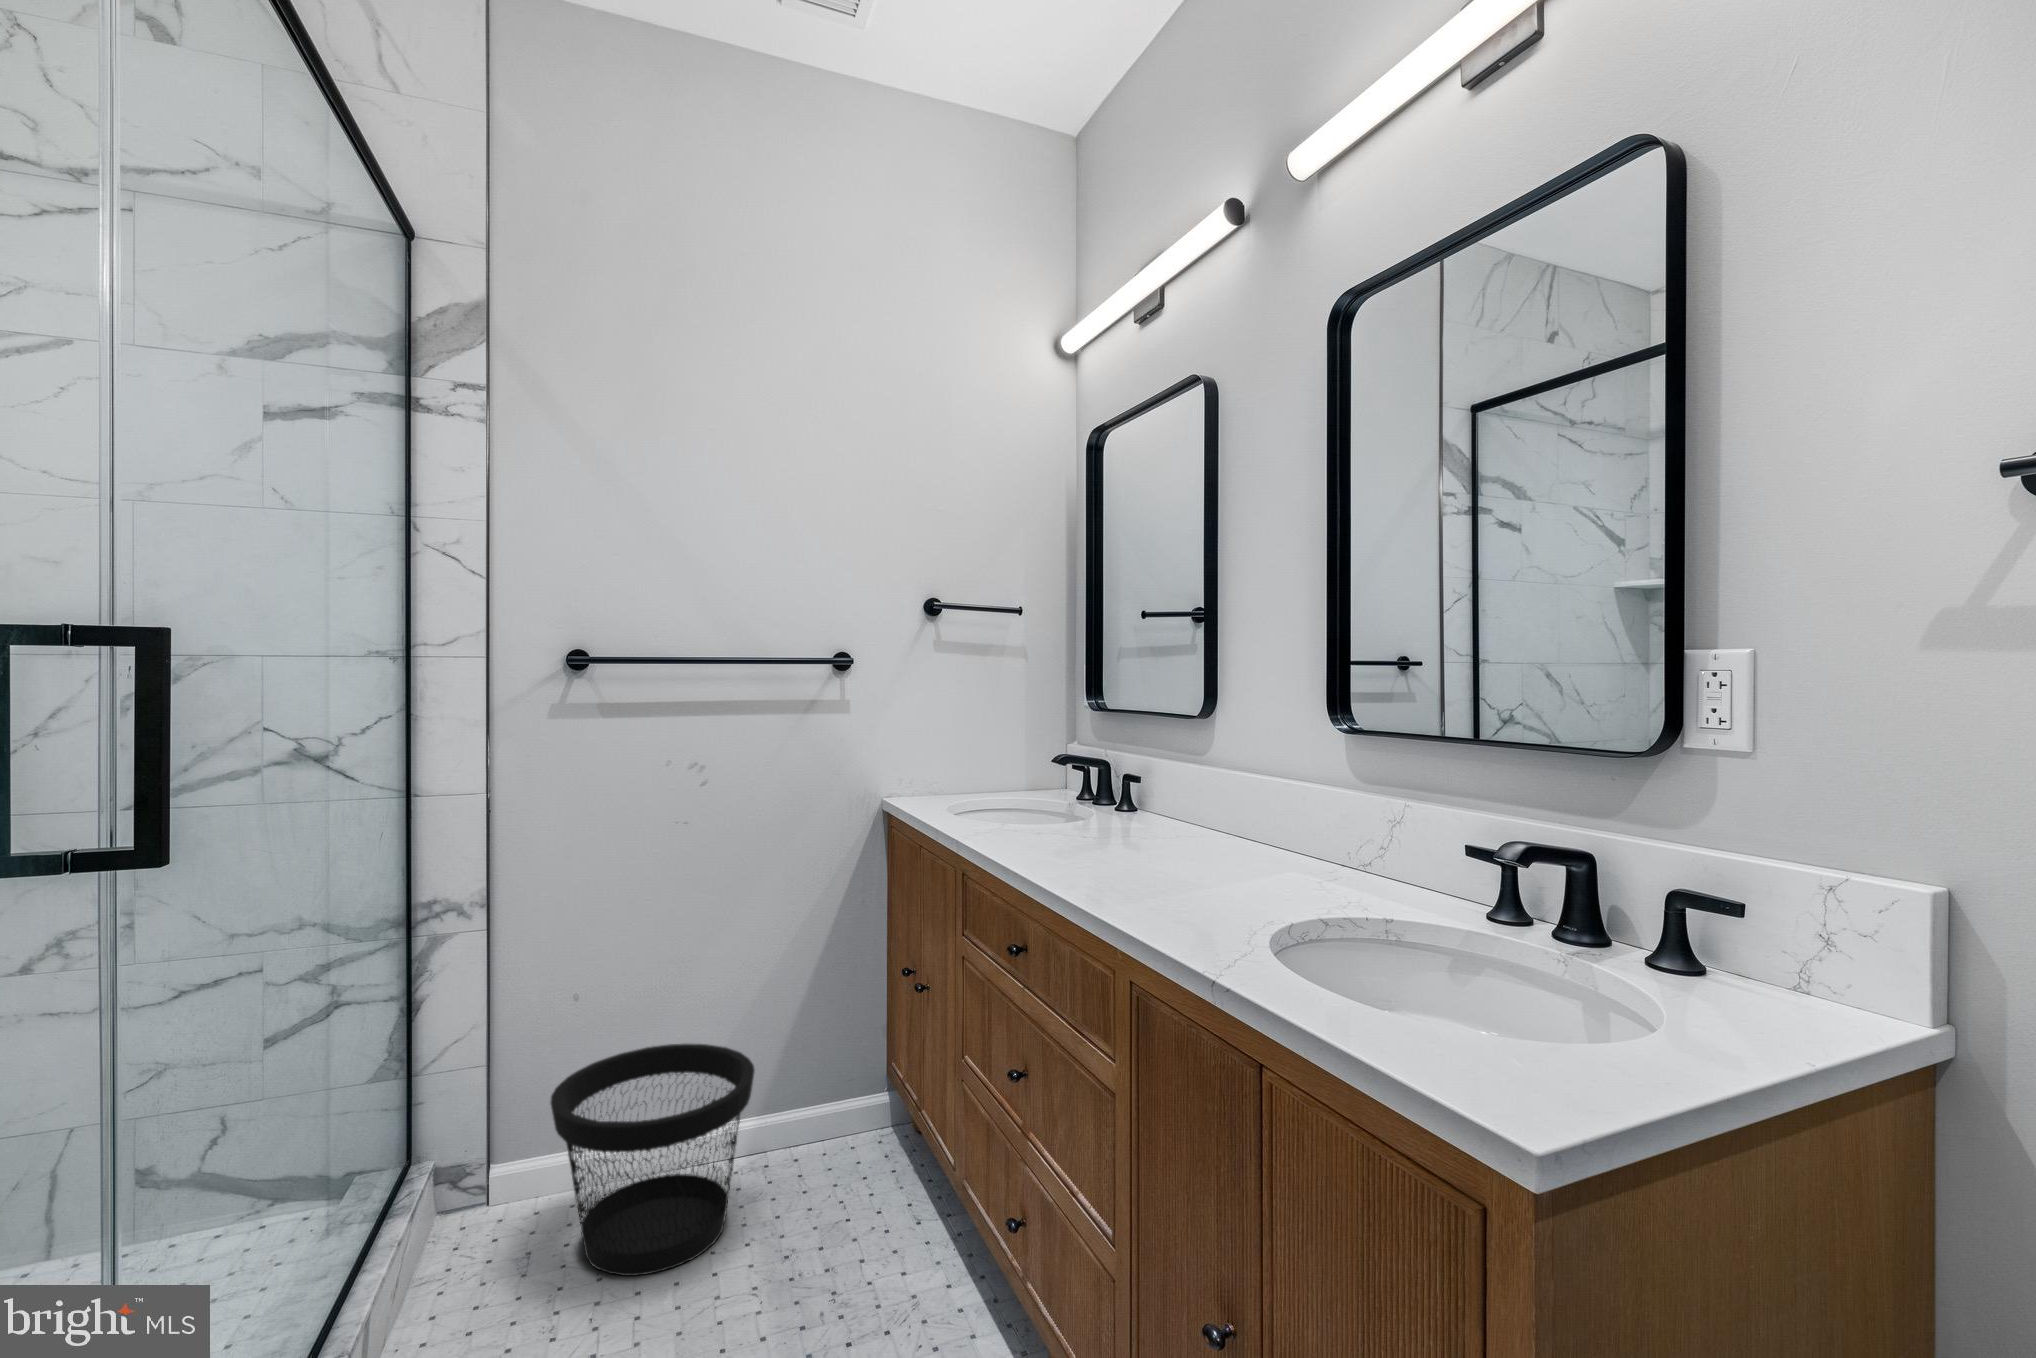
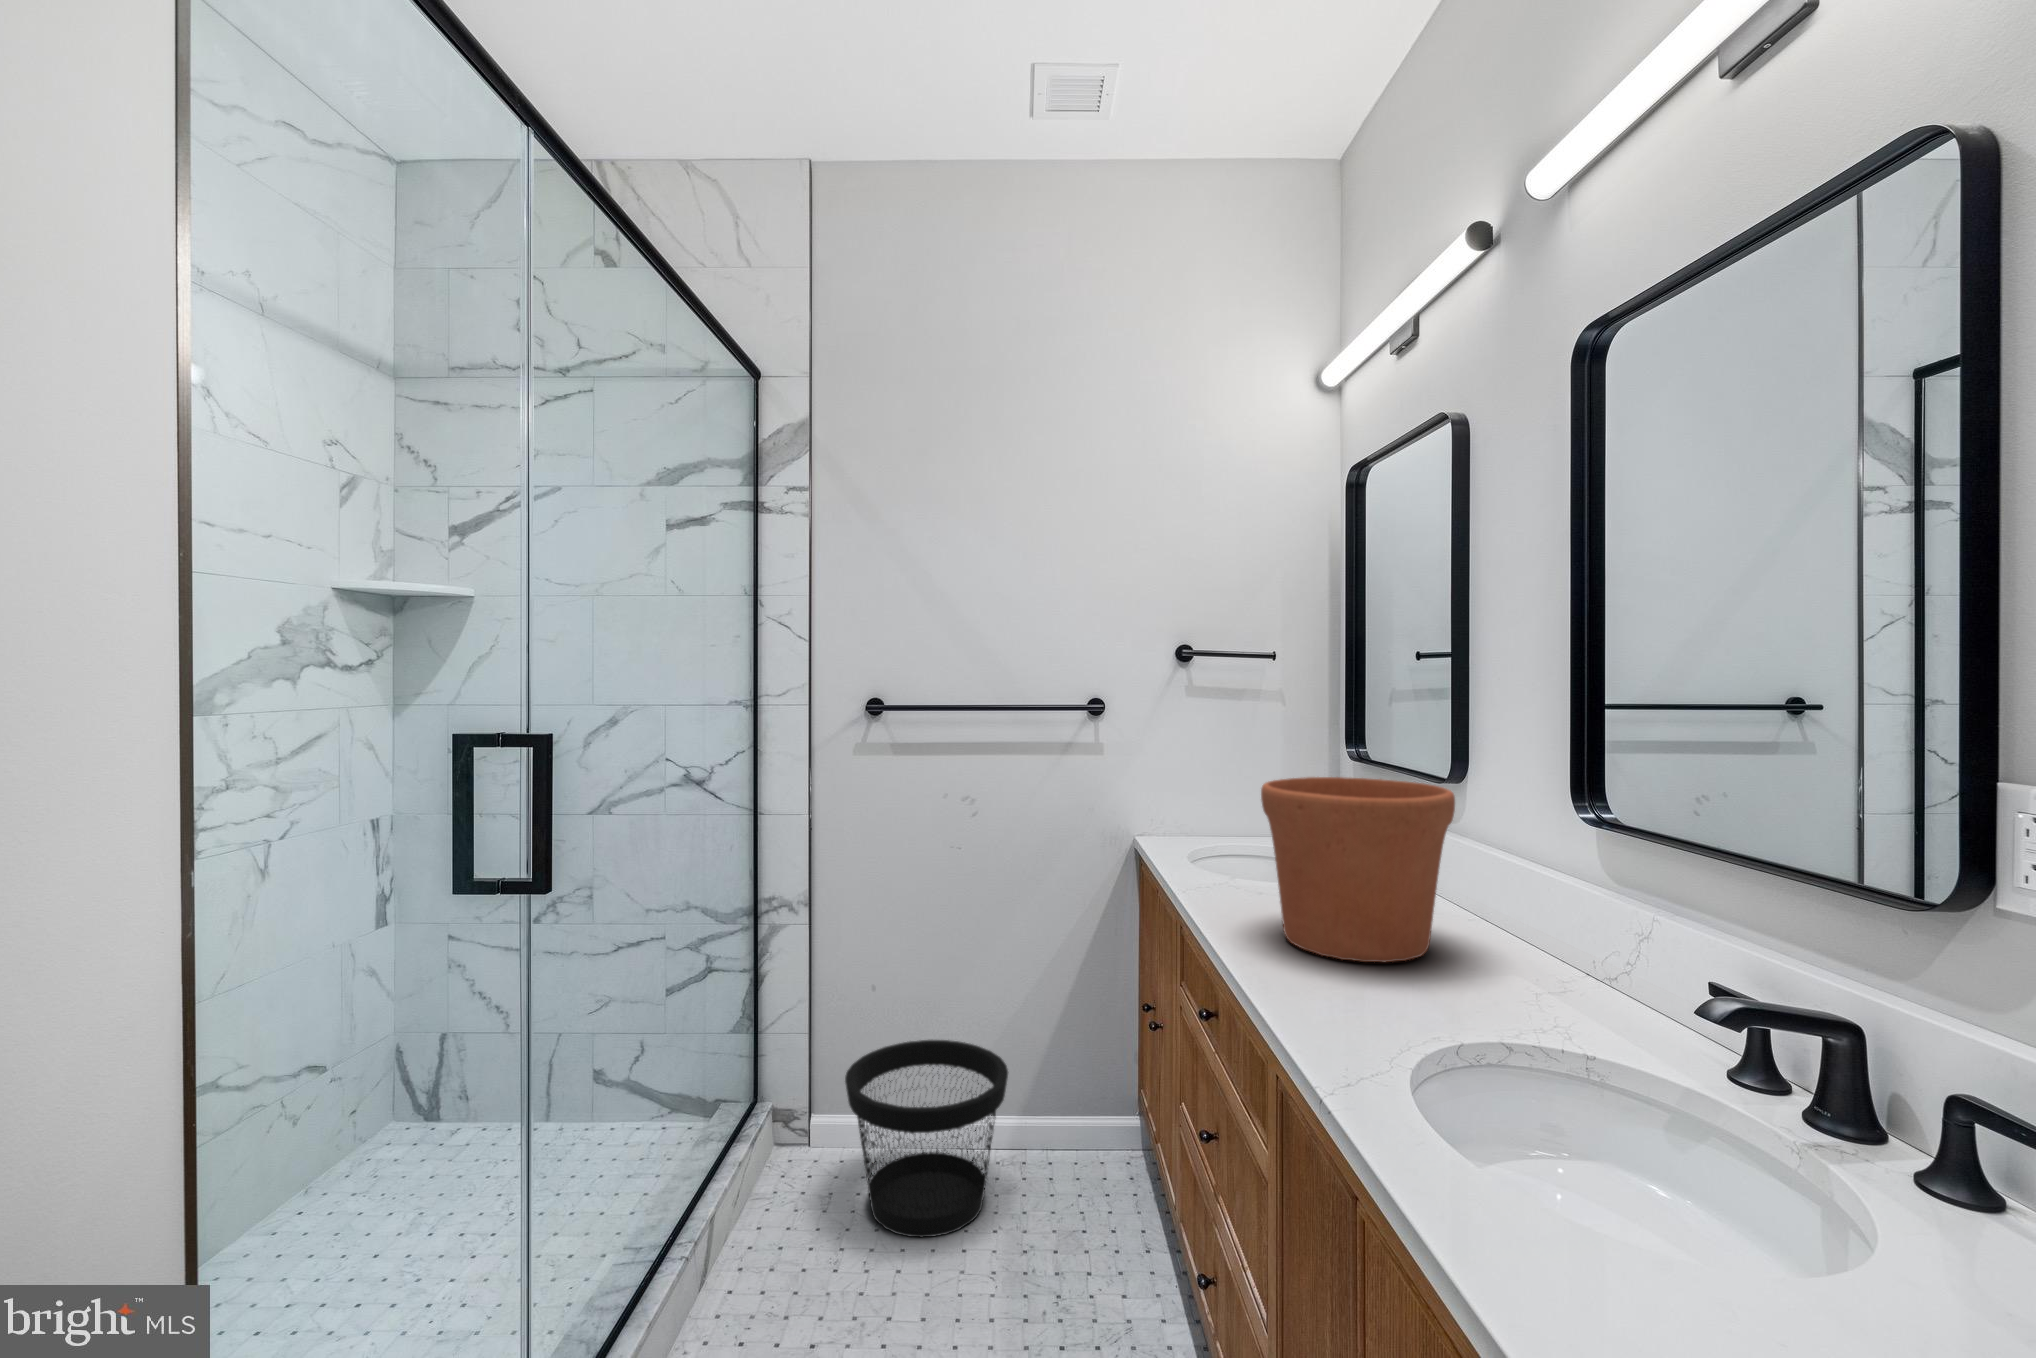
flower pot: none [1061,709,1238,876] -> present [1261,777,1455,962]

